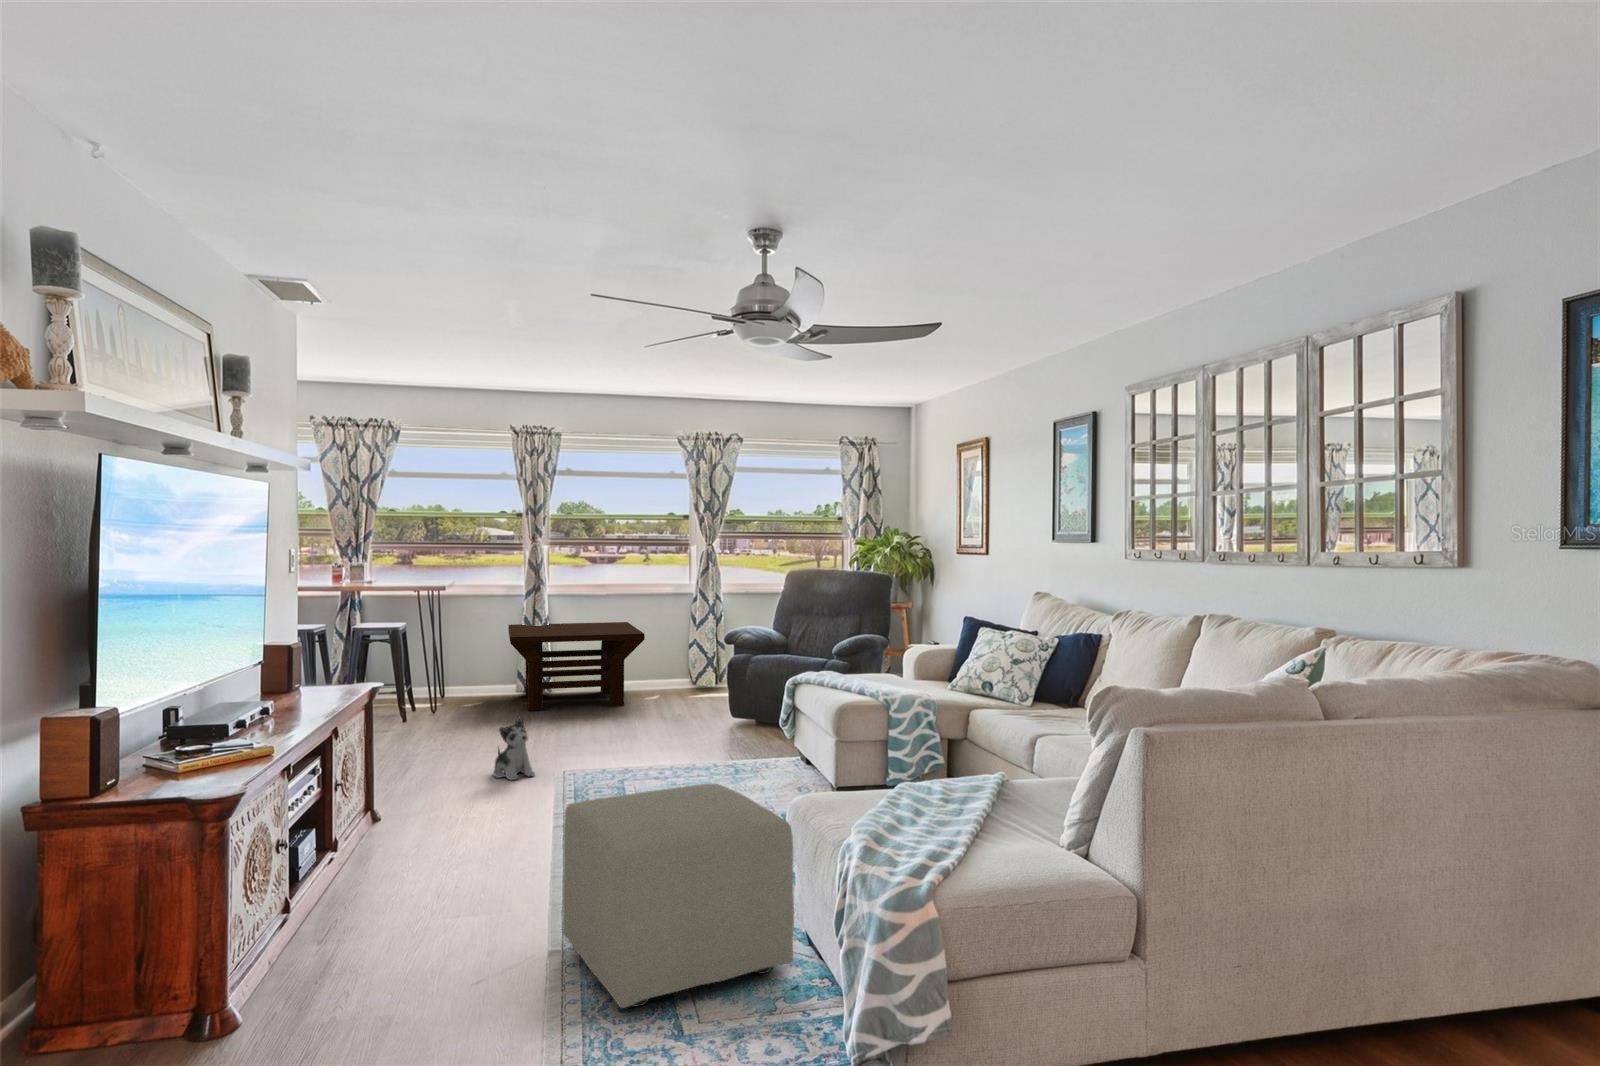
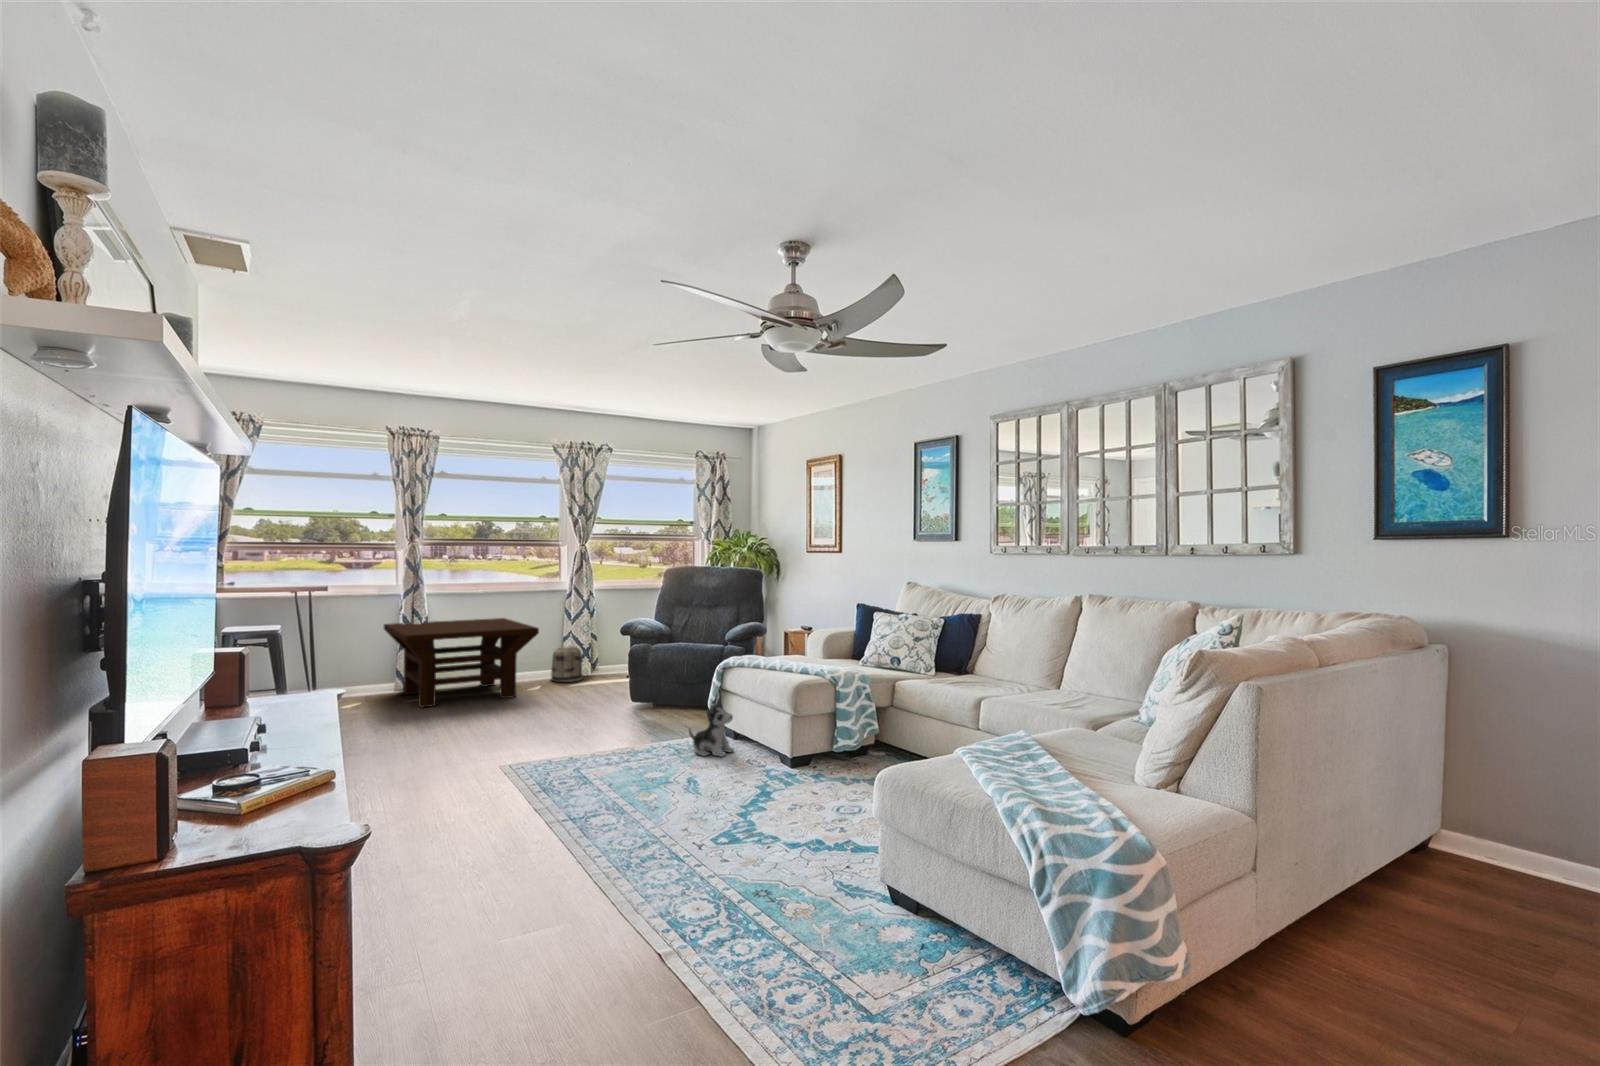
basket: none [672,645,705,693] -> present [551,646,582,682]
plush toy: present [494,717,535,780] -> present [689,699,734,757]
ottoman: present [563,784,794,1008] -> none [675,761,908,986]

